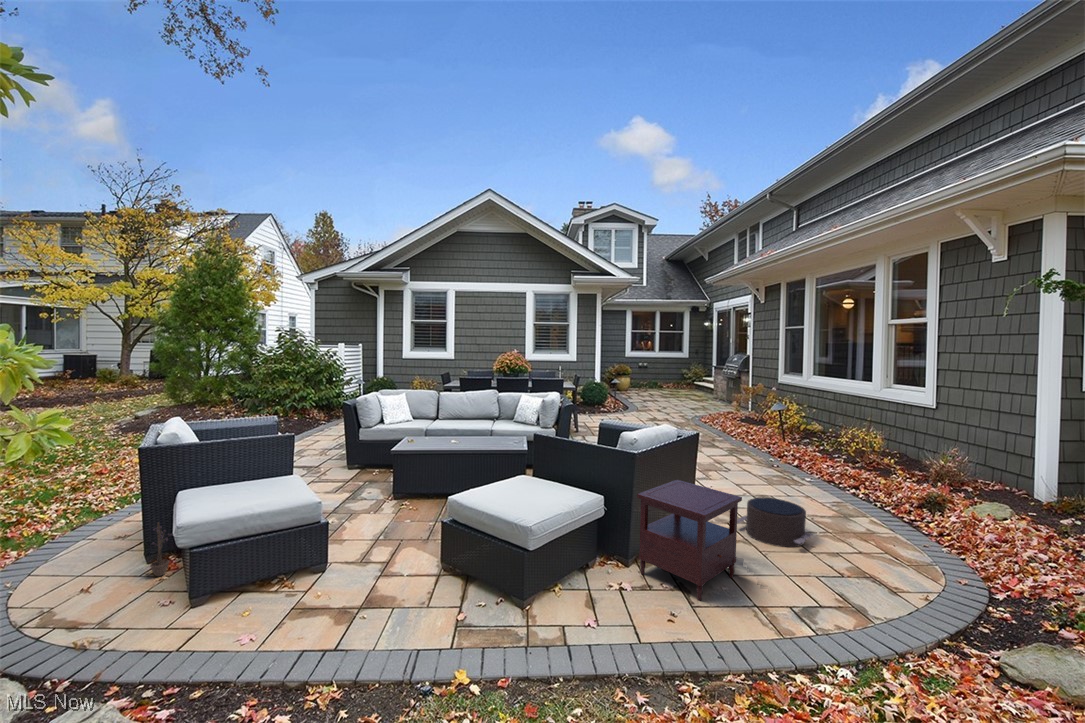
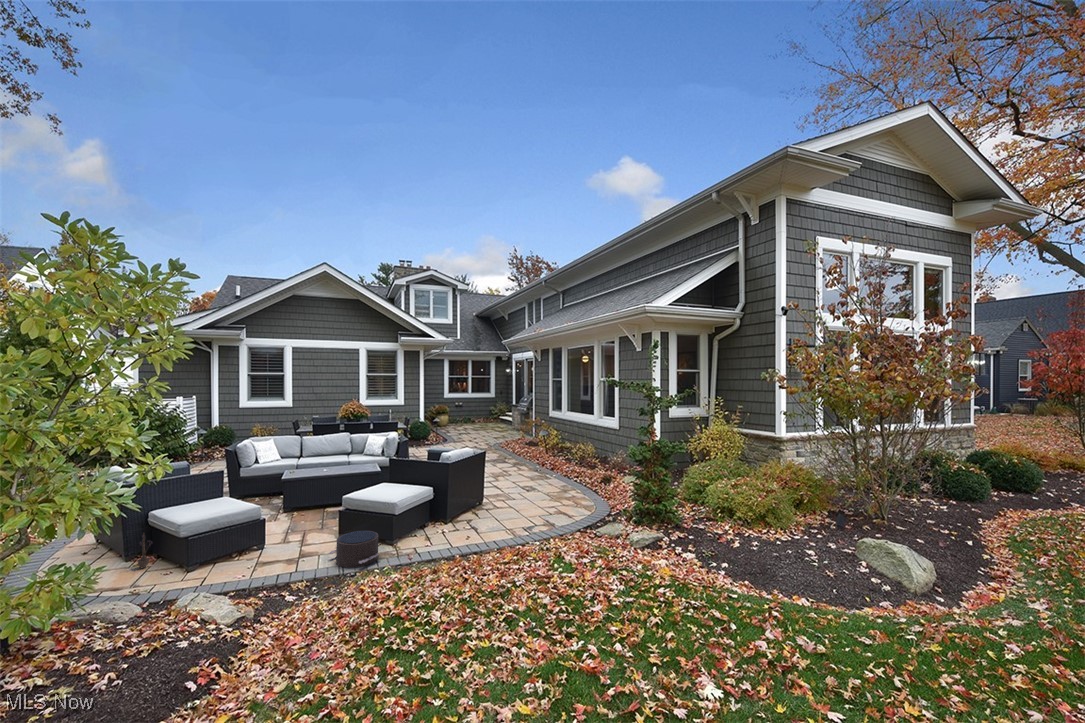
side table: present [637,480,742,601] -> none [452,476,503,532]
pouf: present [737,498,812,547] -> present [329,531,379,568]

